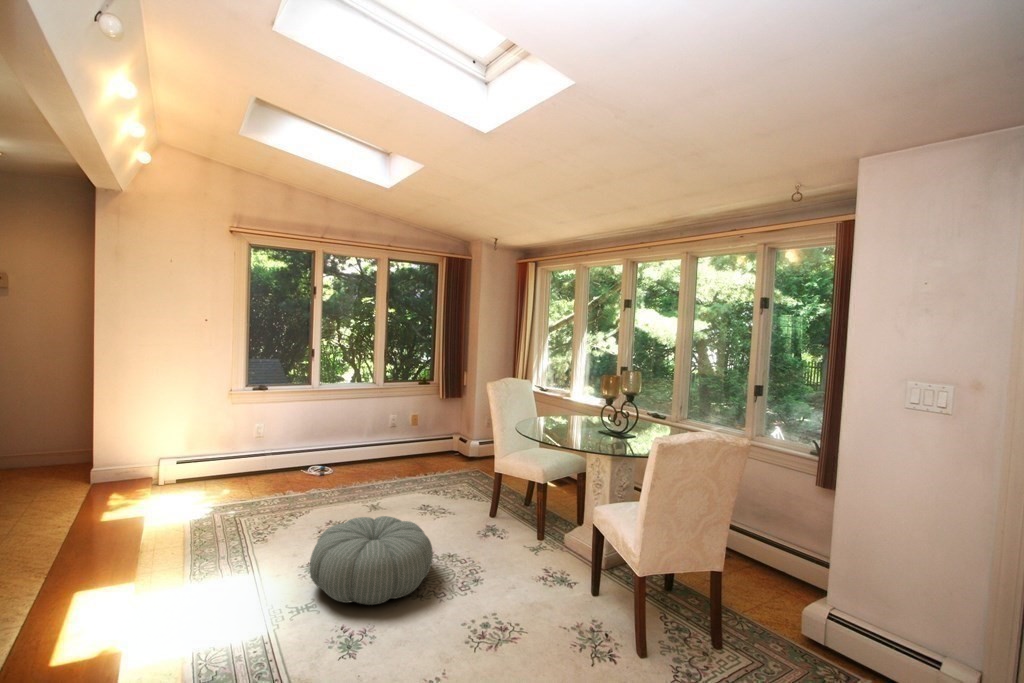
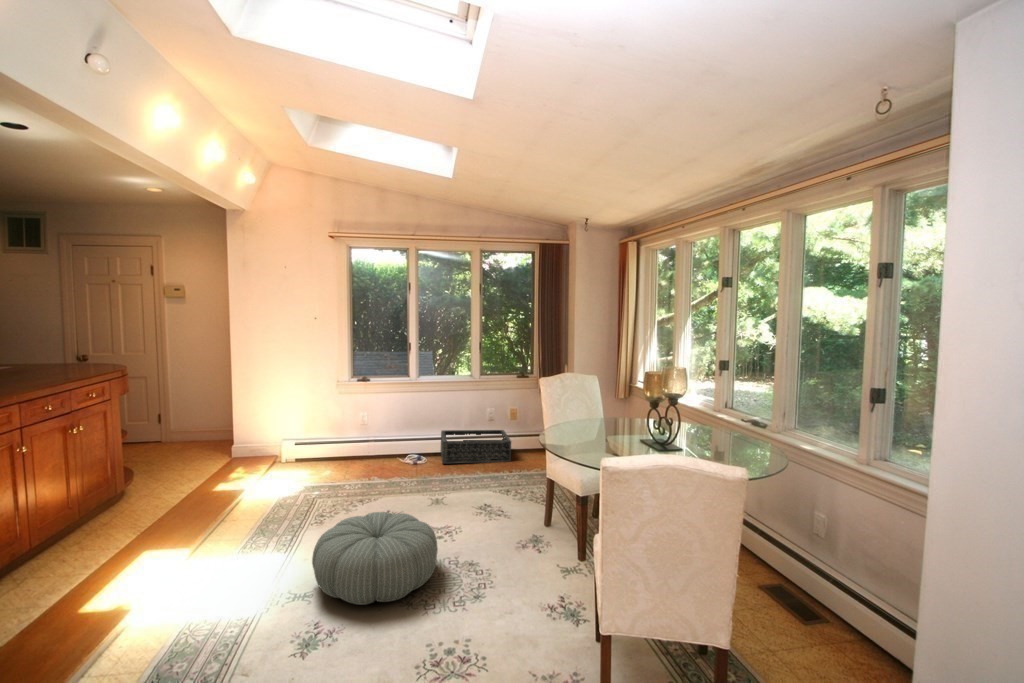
basket: none [341,436,420,472] -> present [441,430,511,464]

